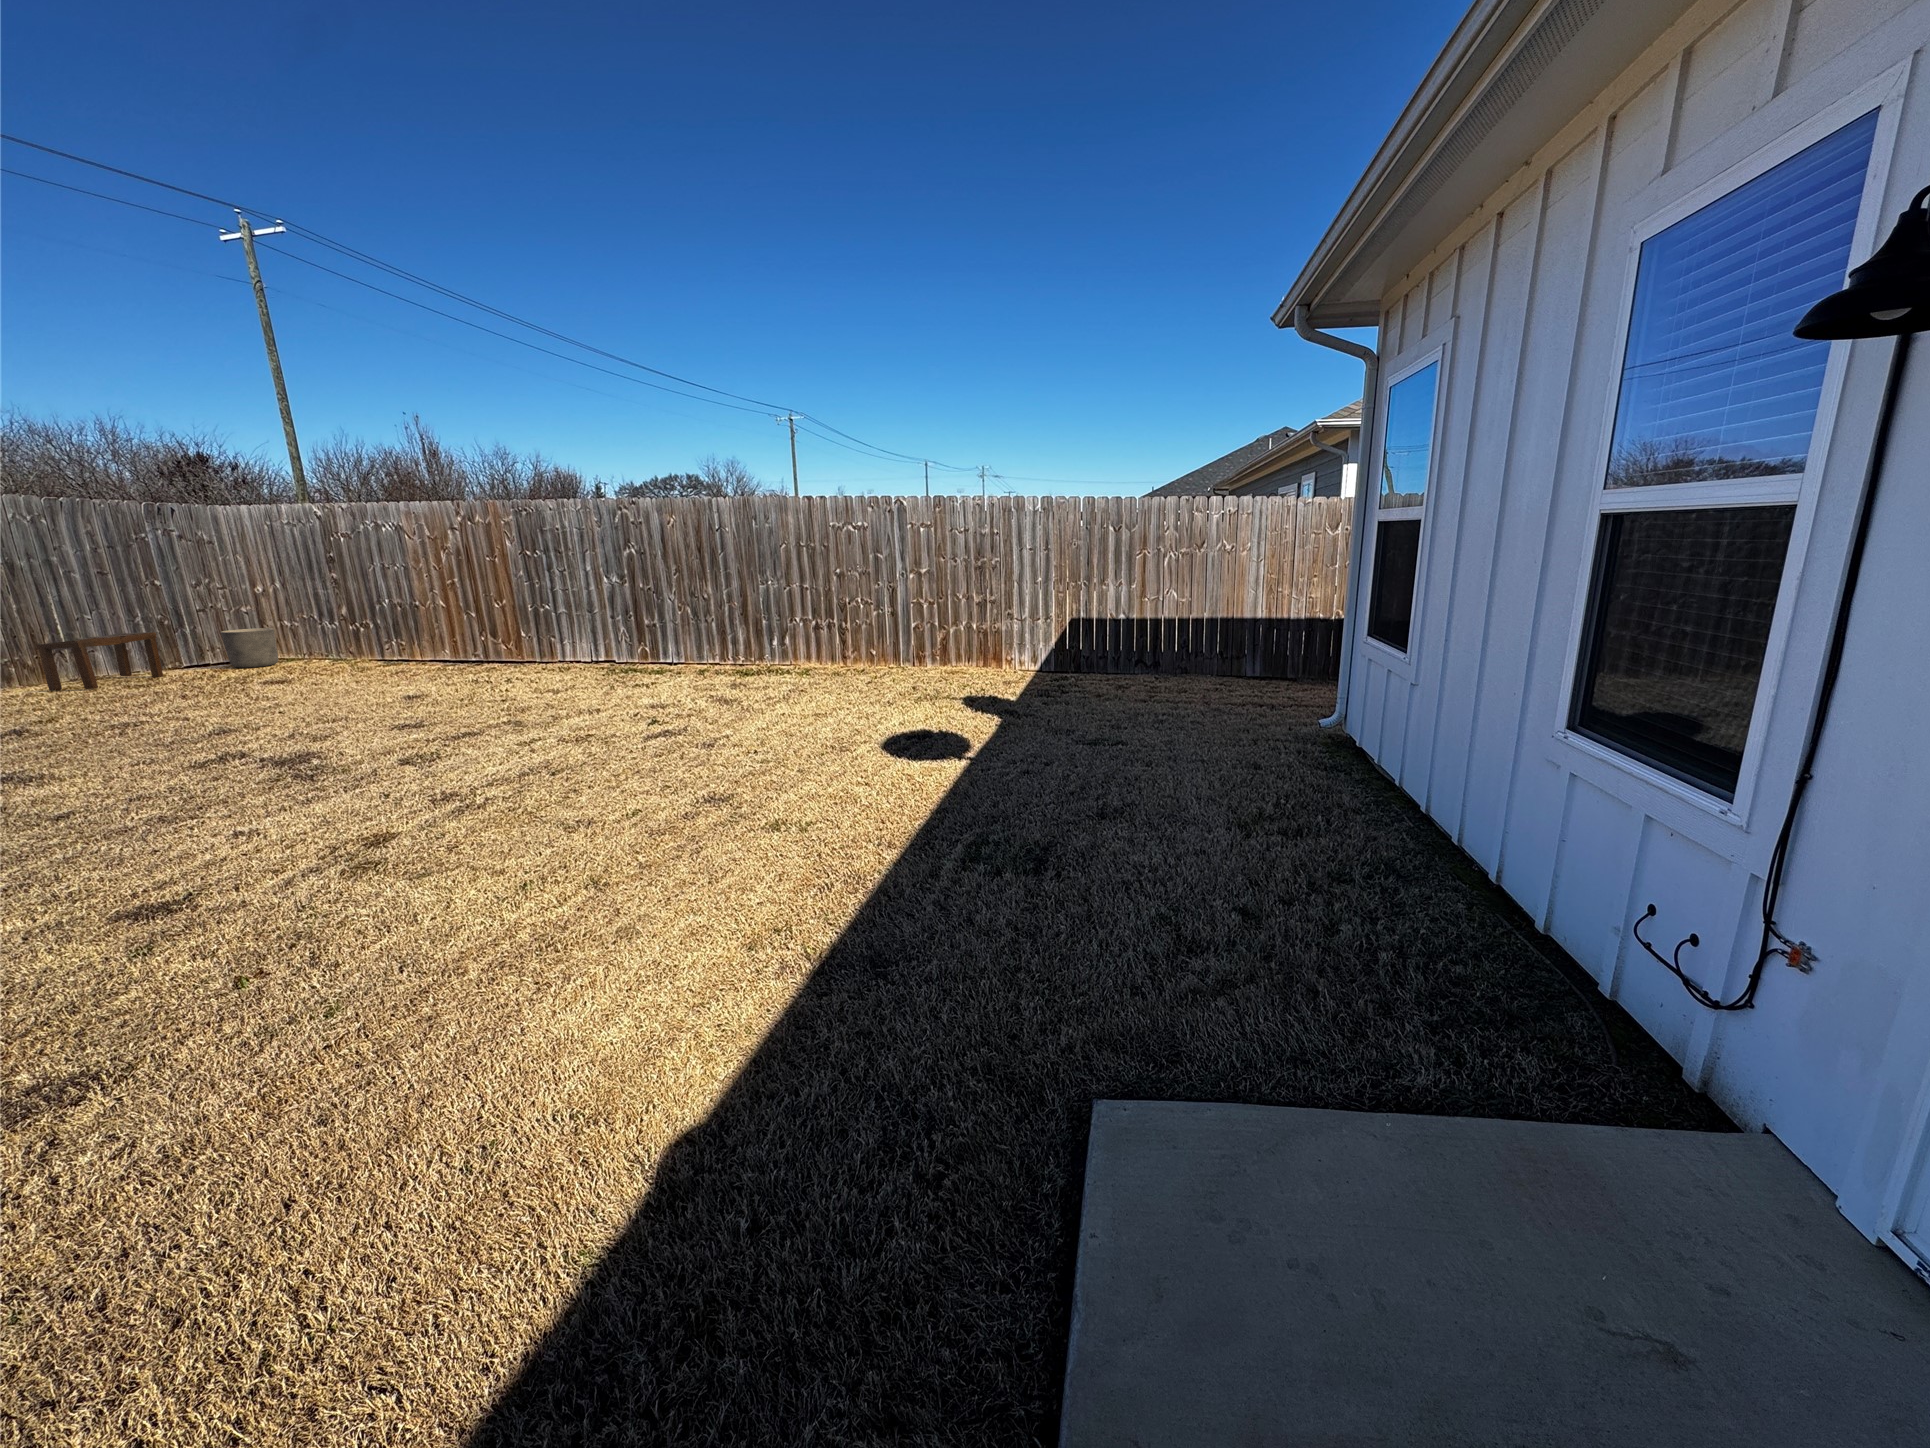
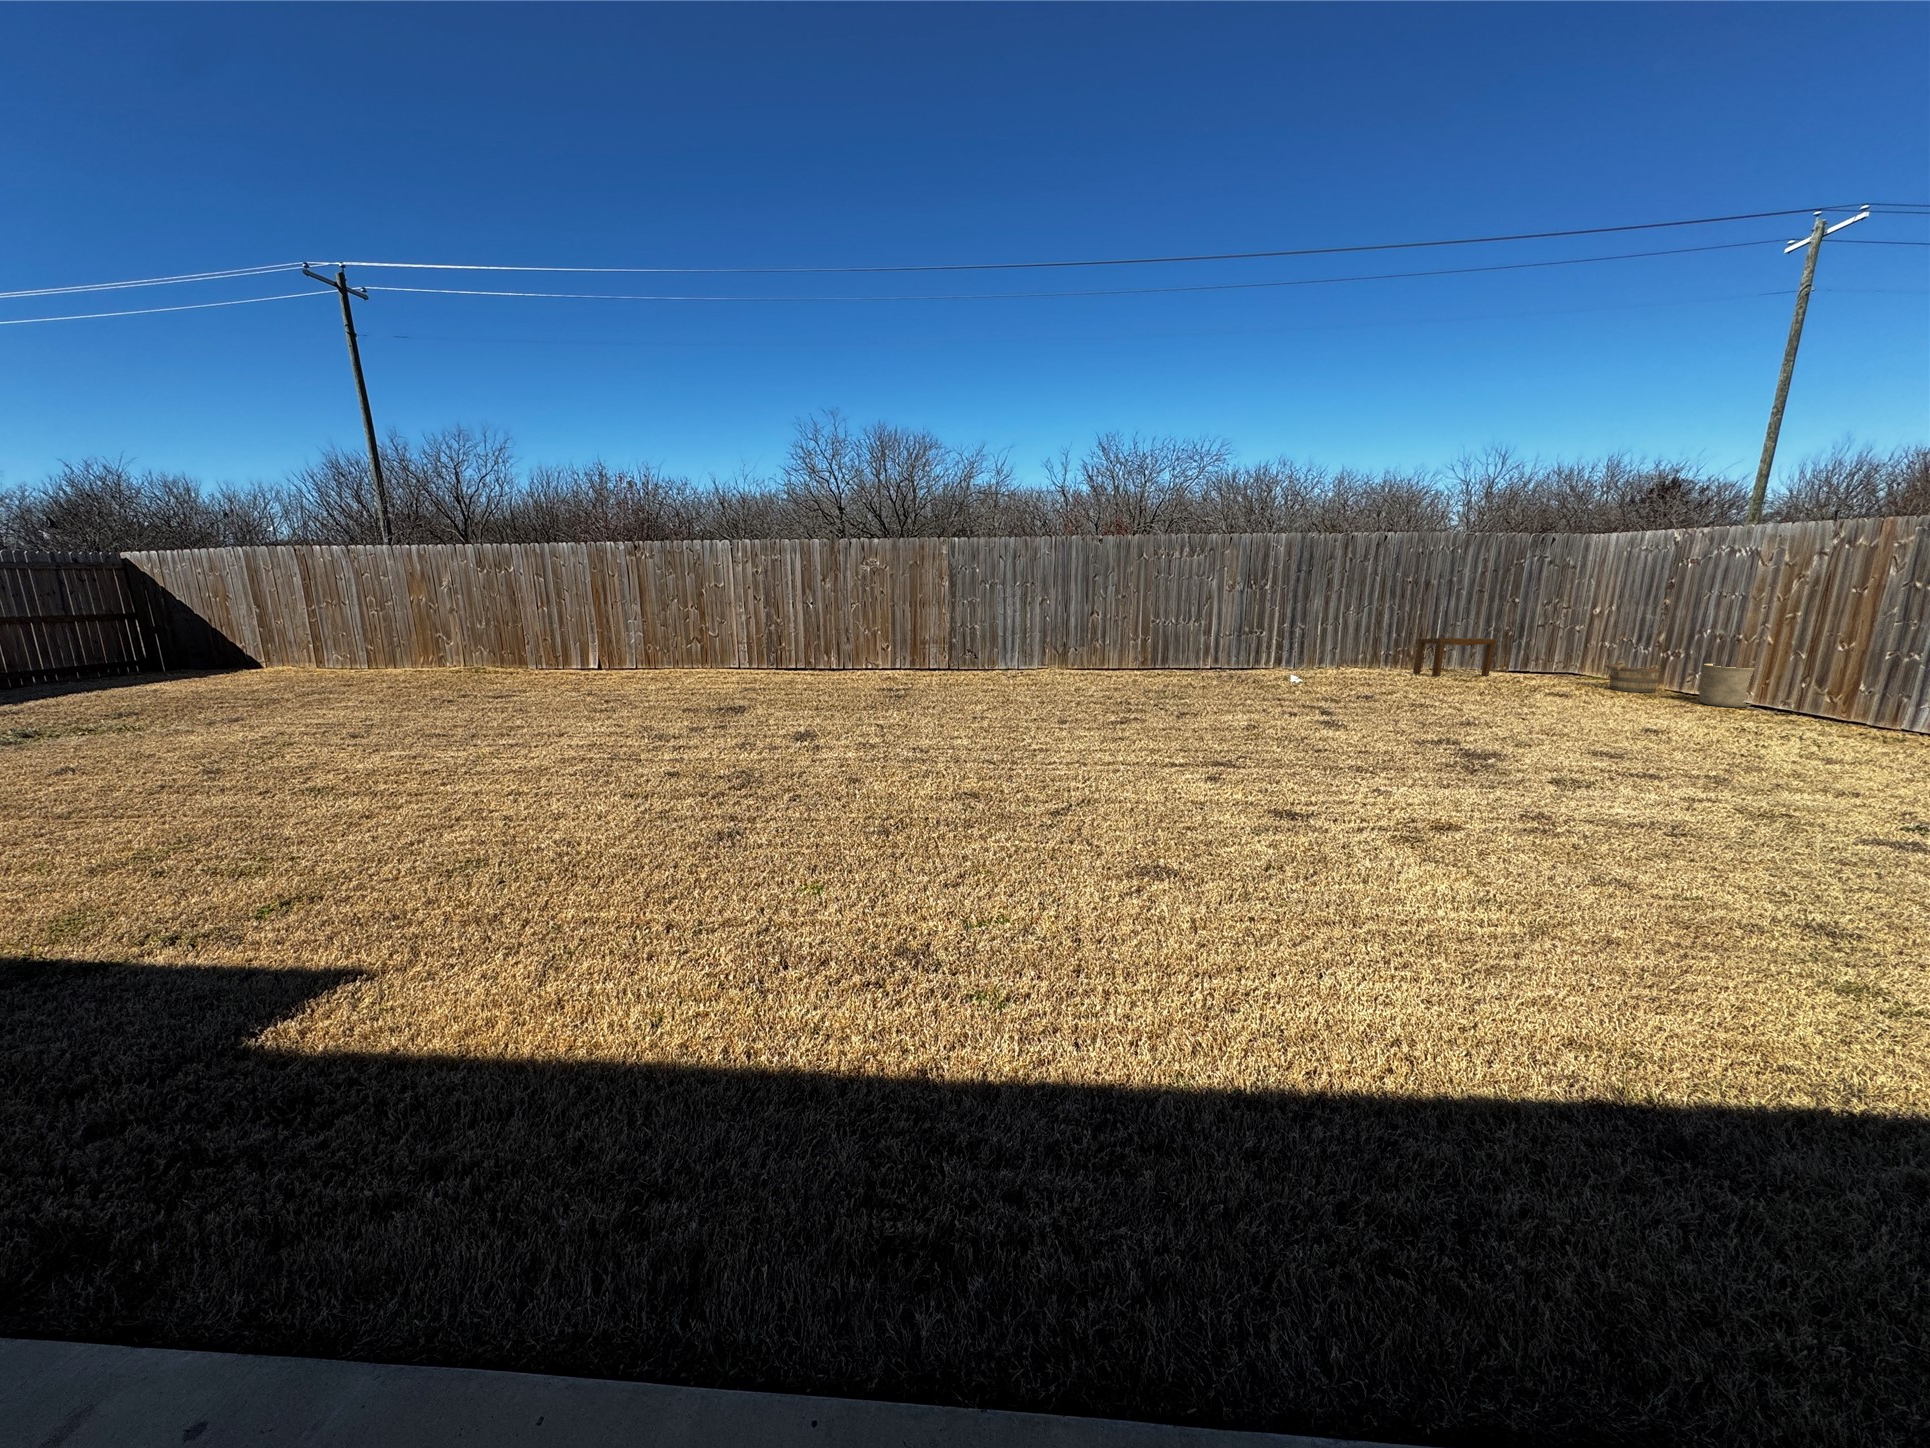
planter: present [221,628,278,668] -> present [1699,664,1755,707]
bucket: none [300,638,360,668] -> present [1604,661,1661,693]

